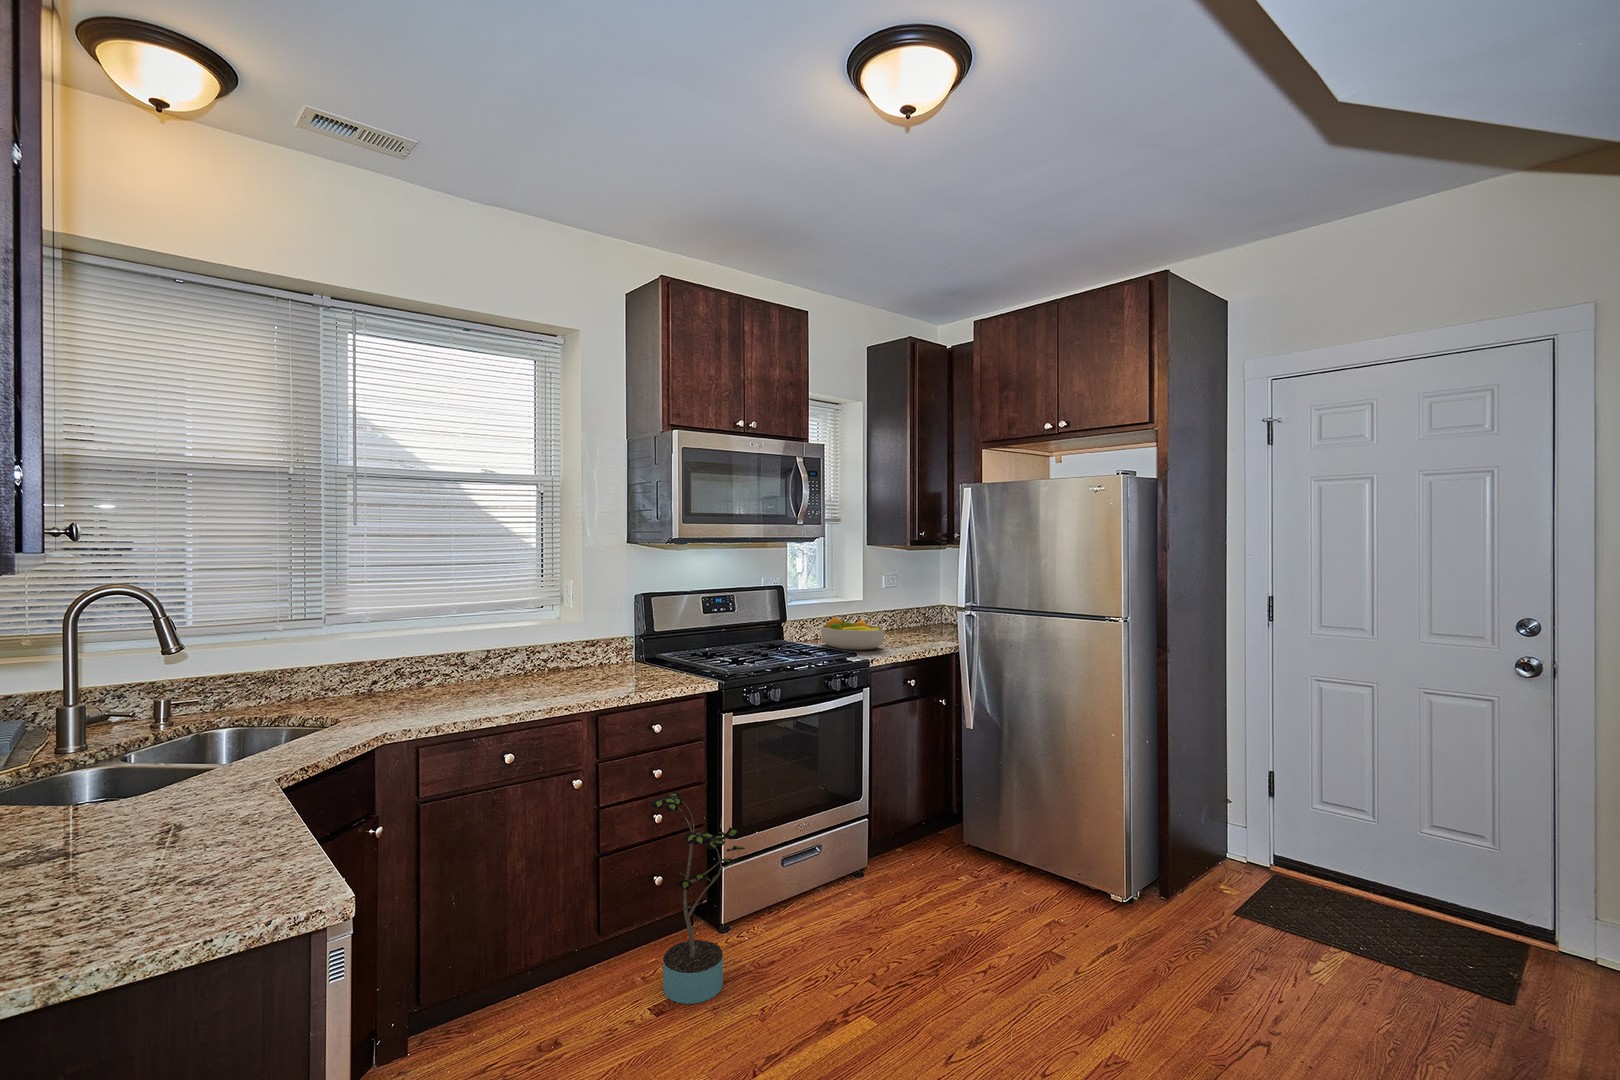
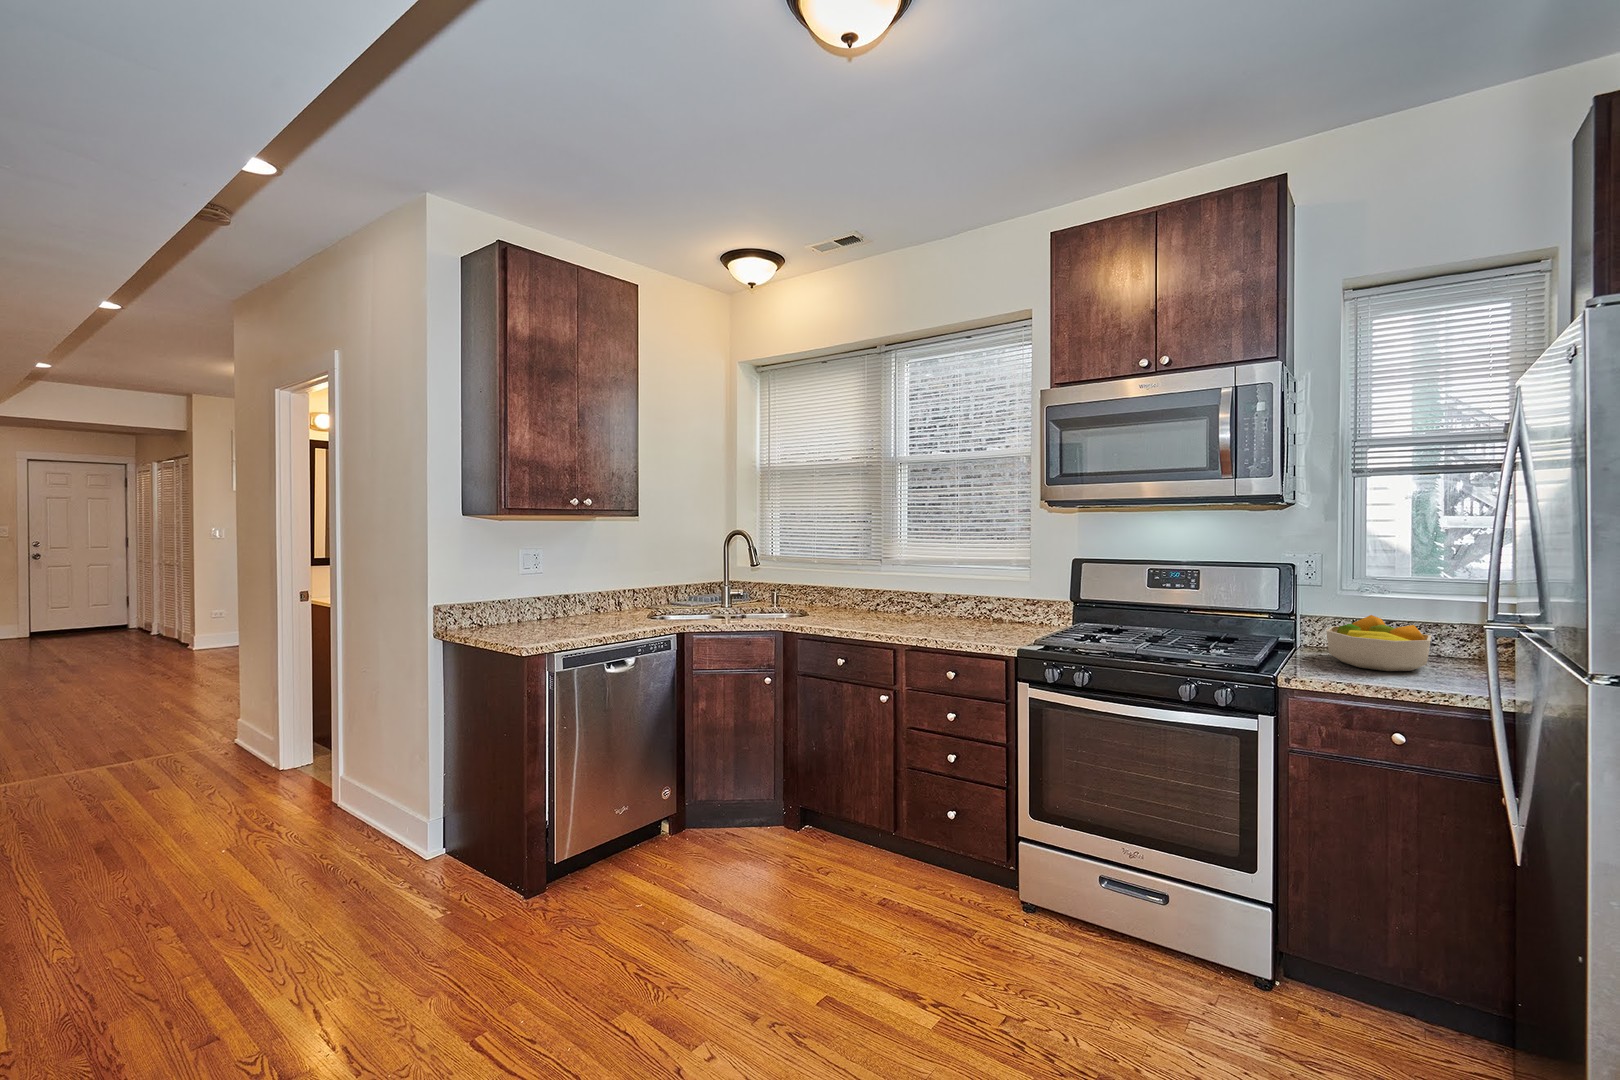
potted plant: present [651,792,745,1004] -> none [870,728,982,926]

